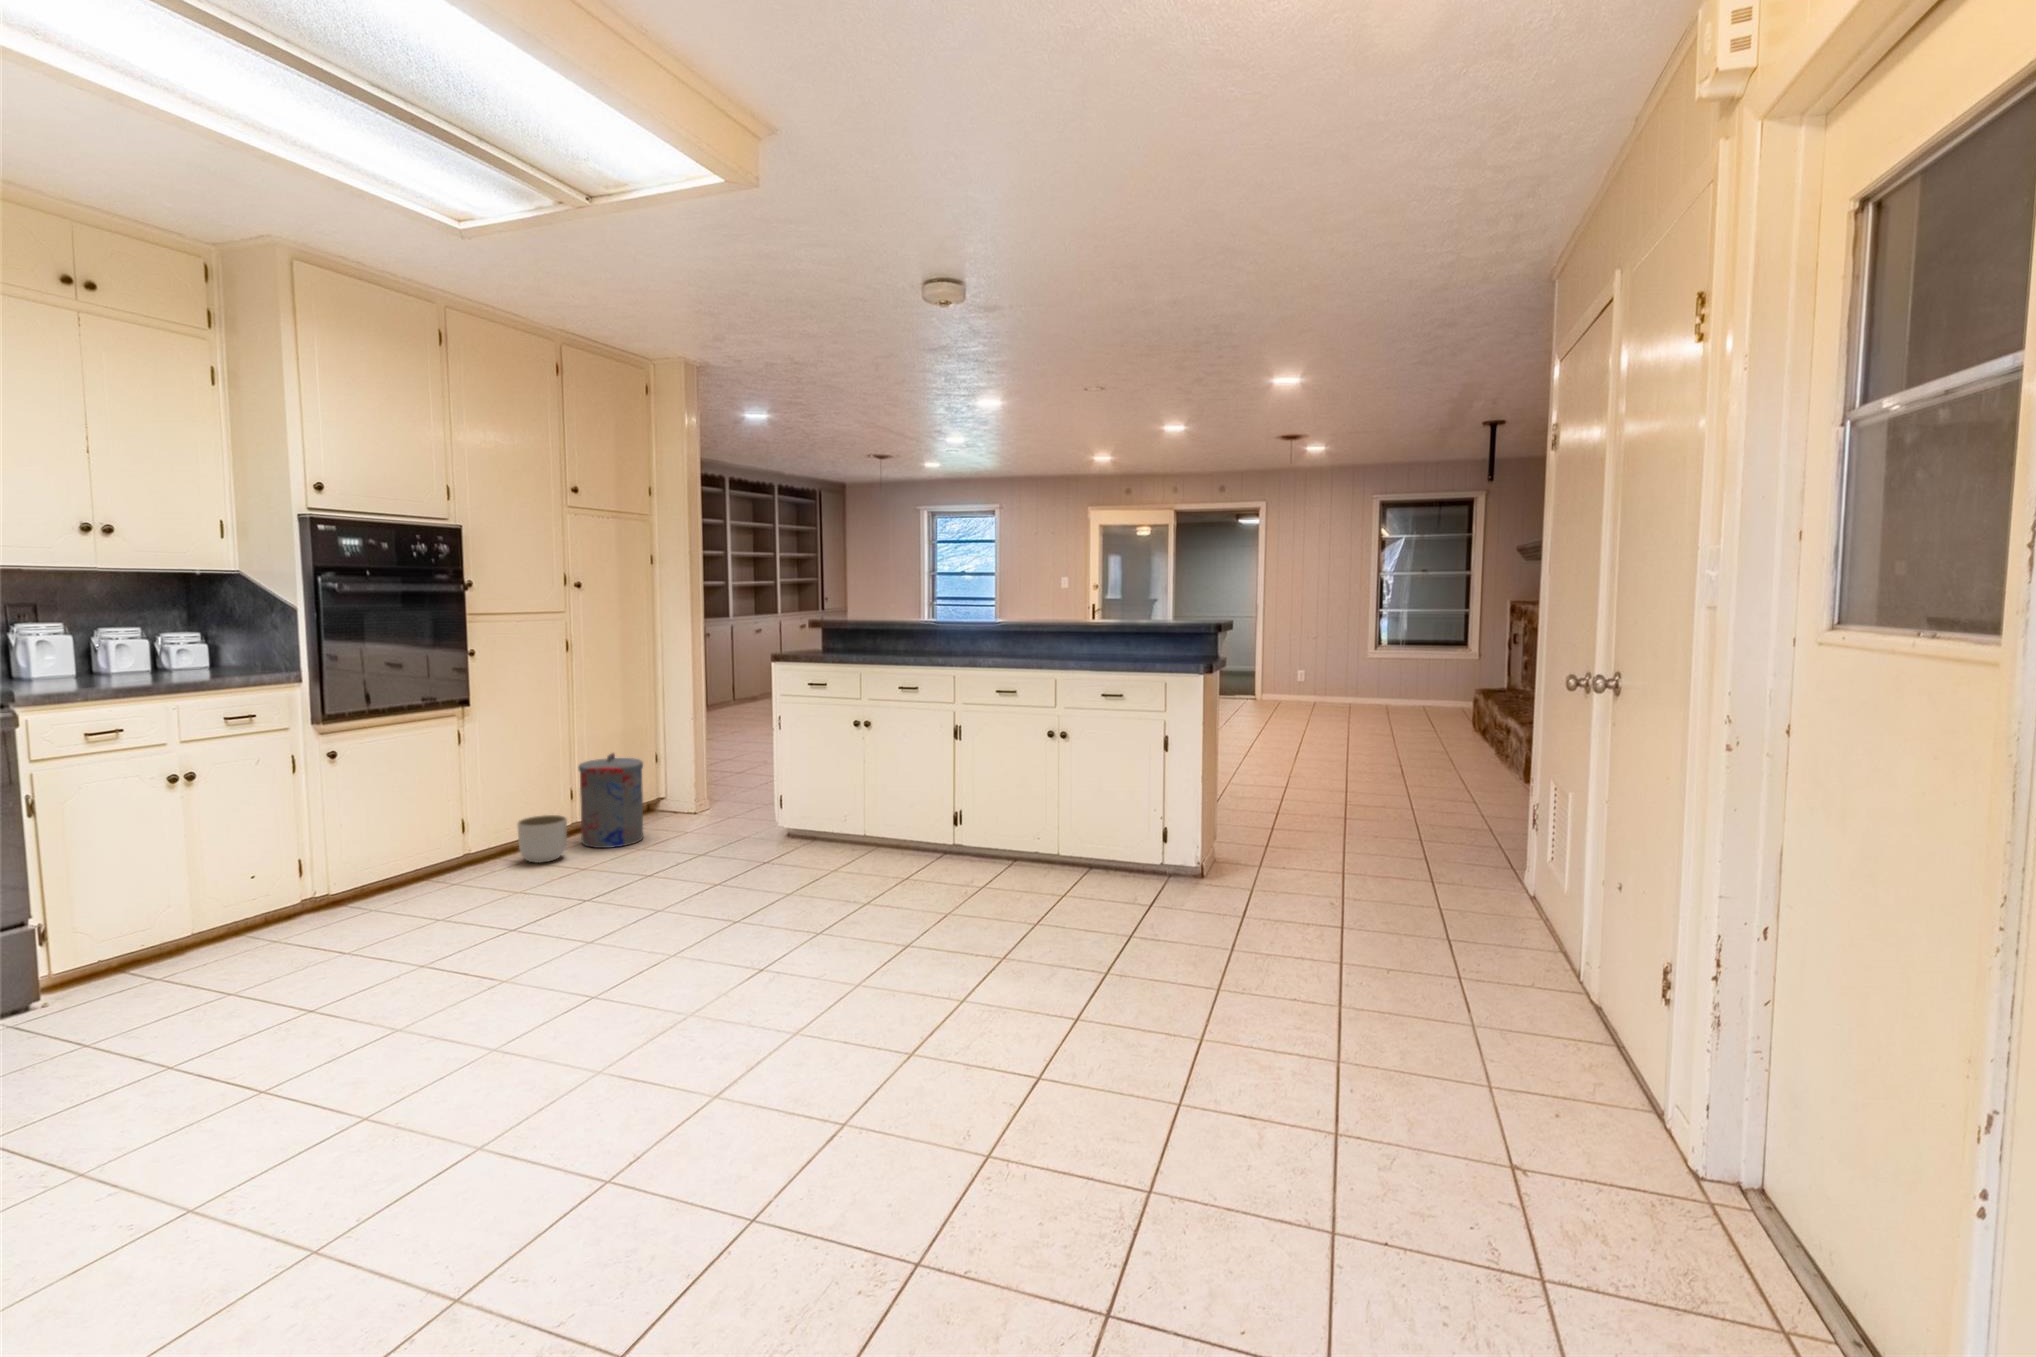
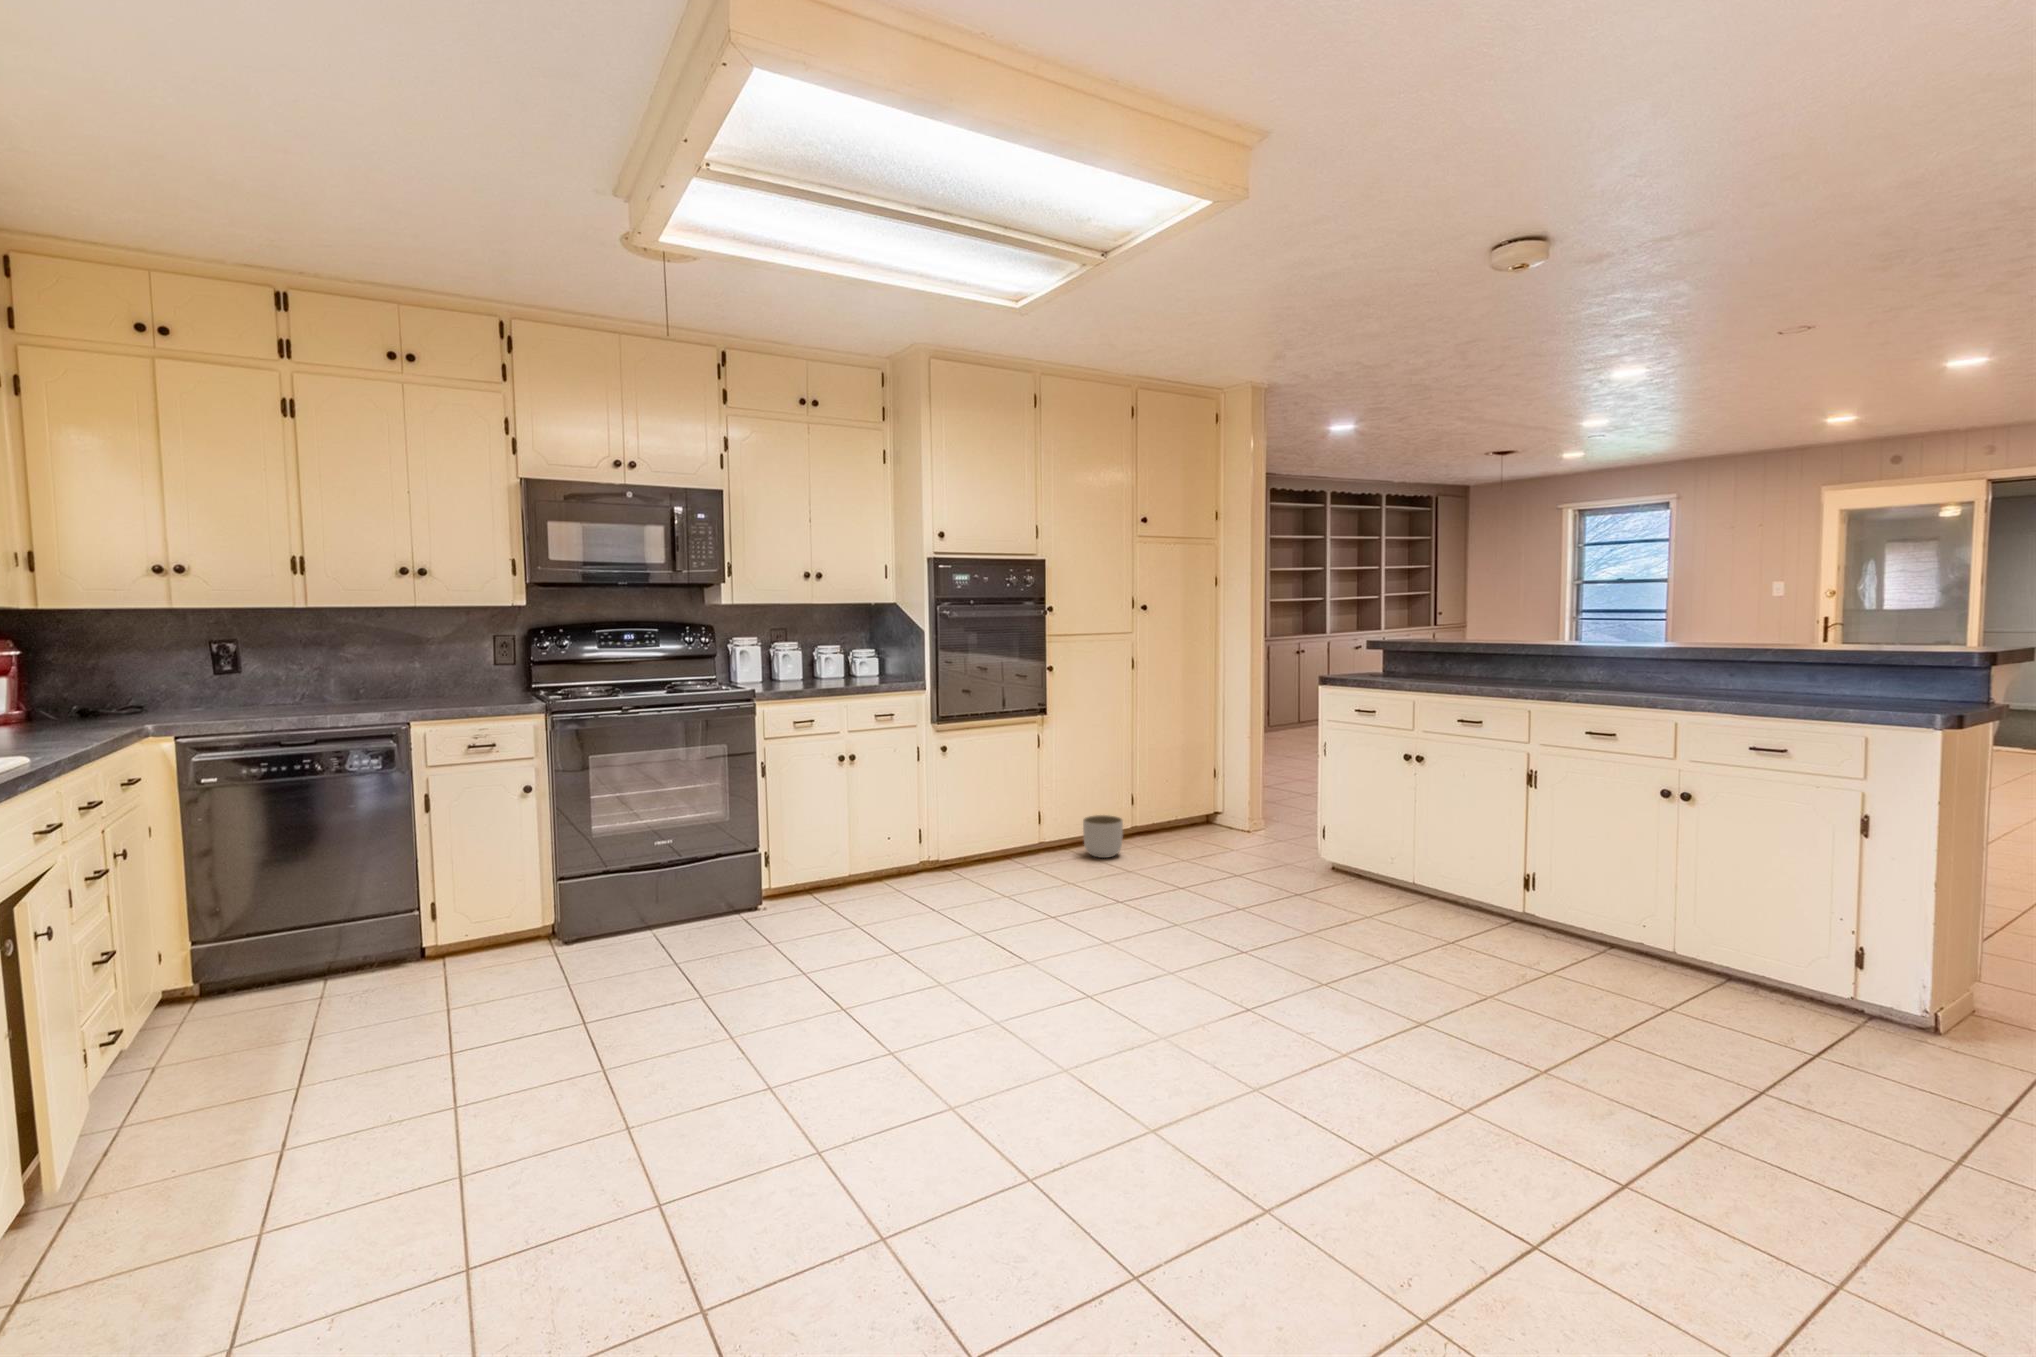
trash can: present [579,753,643,848] -> none [1138,764,1194,853]

